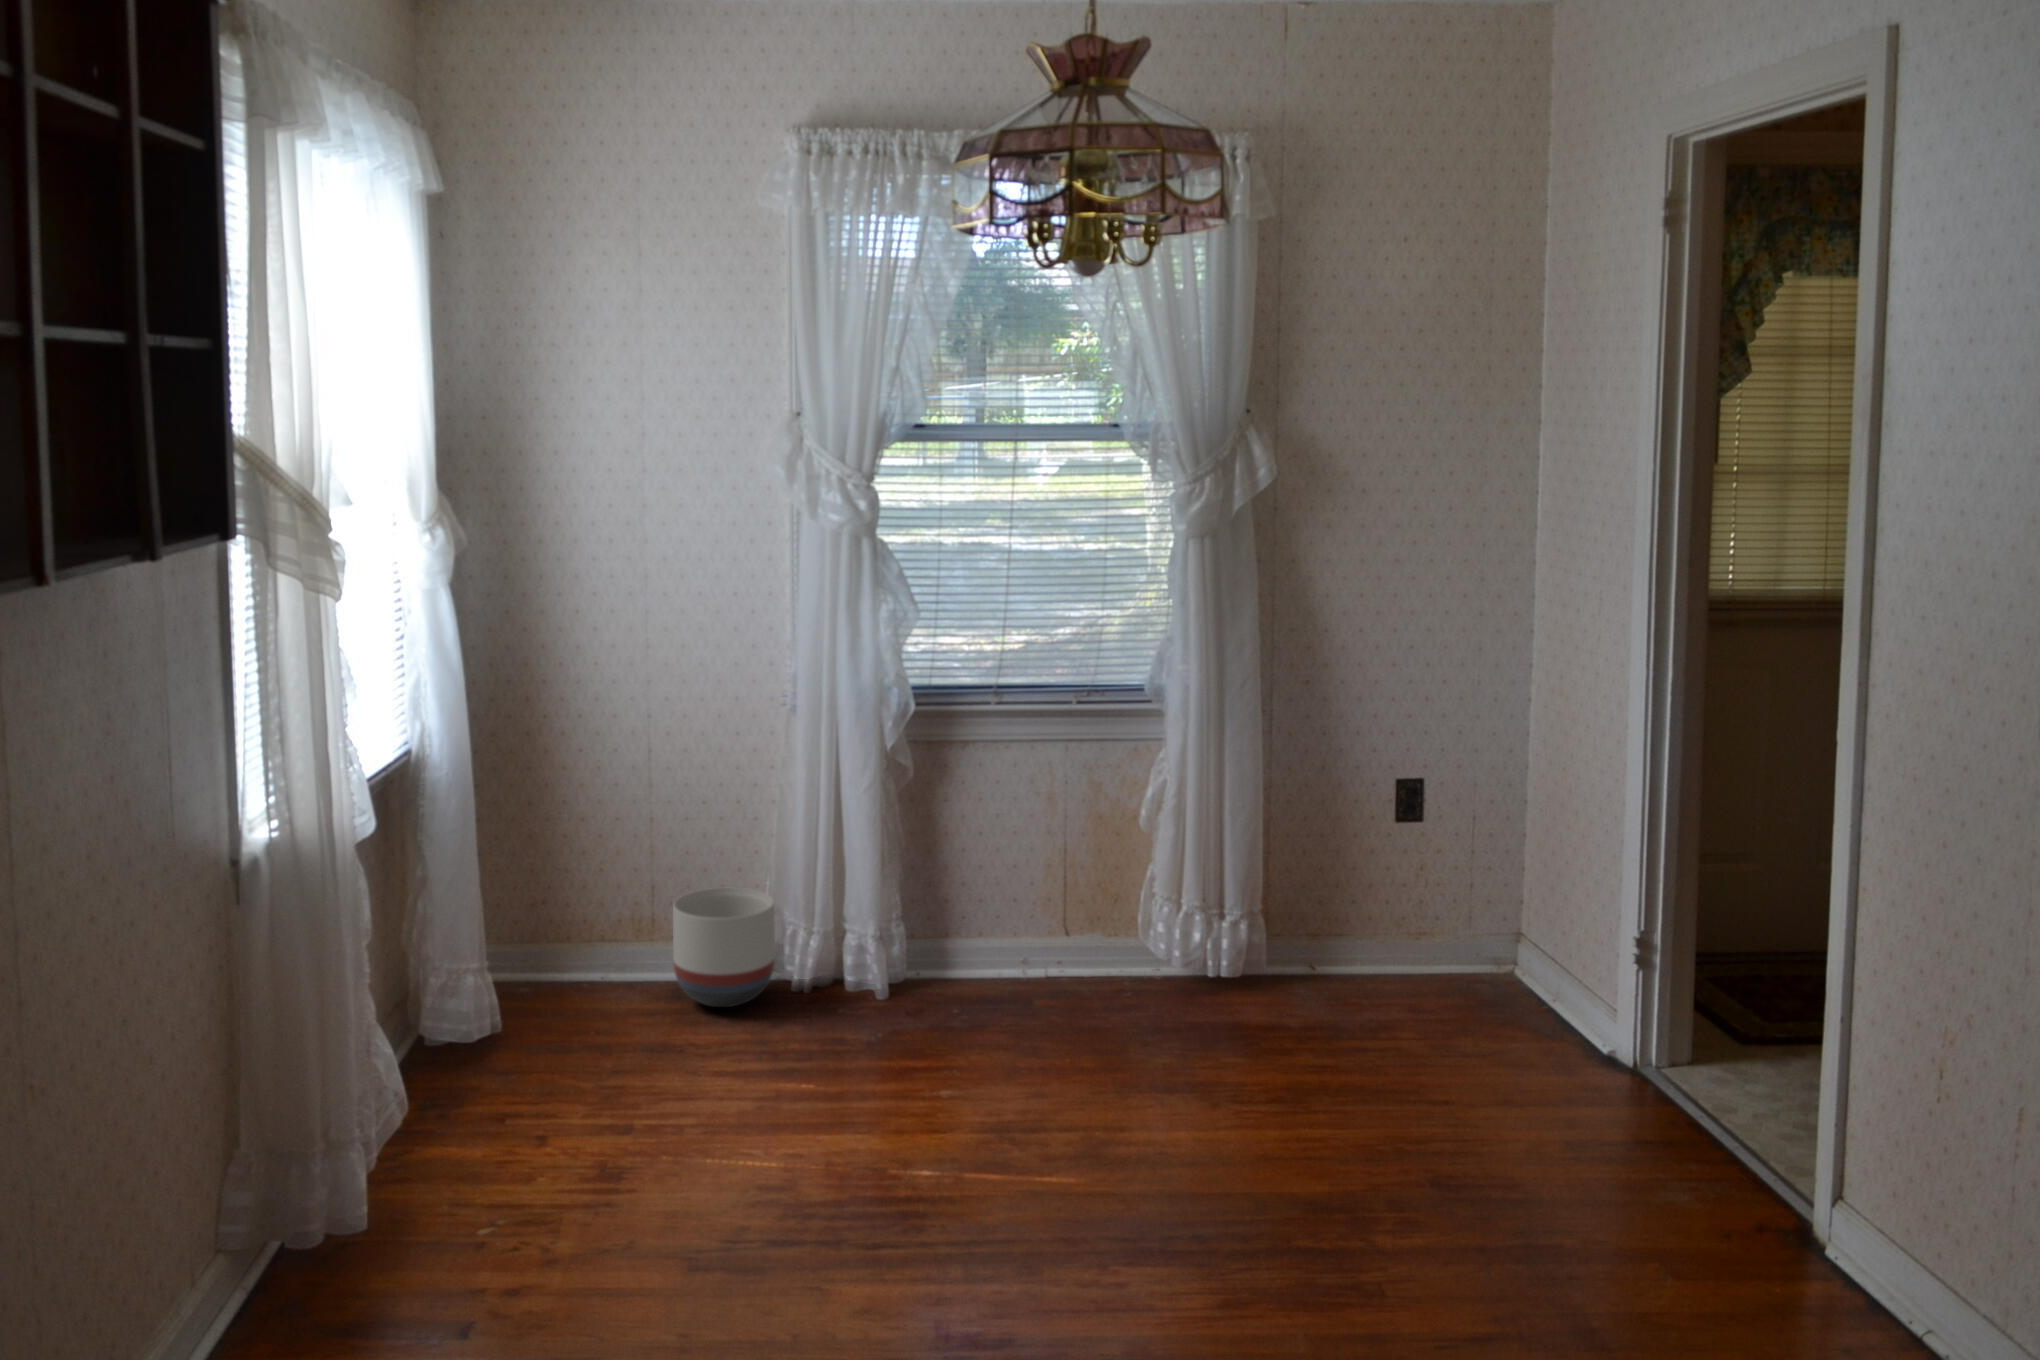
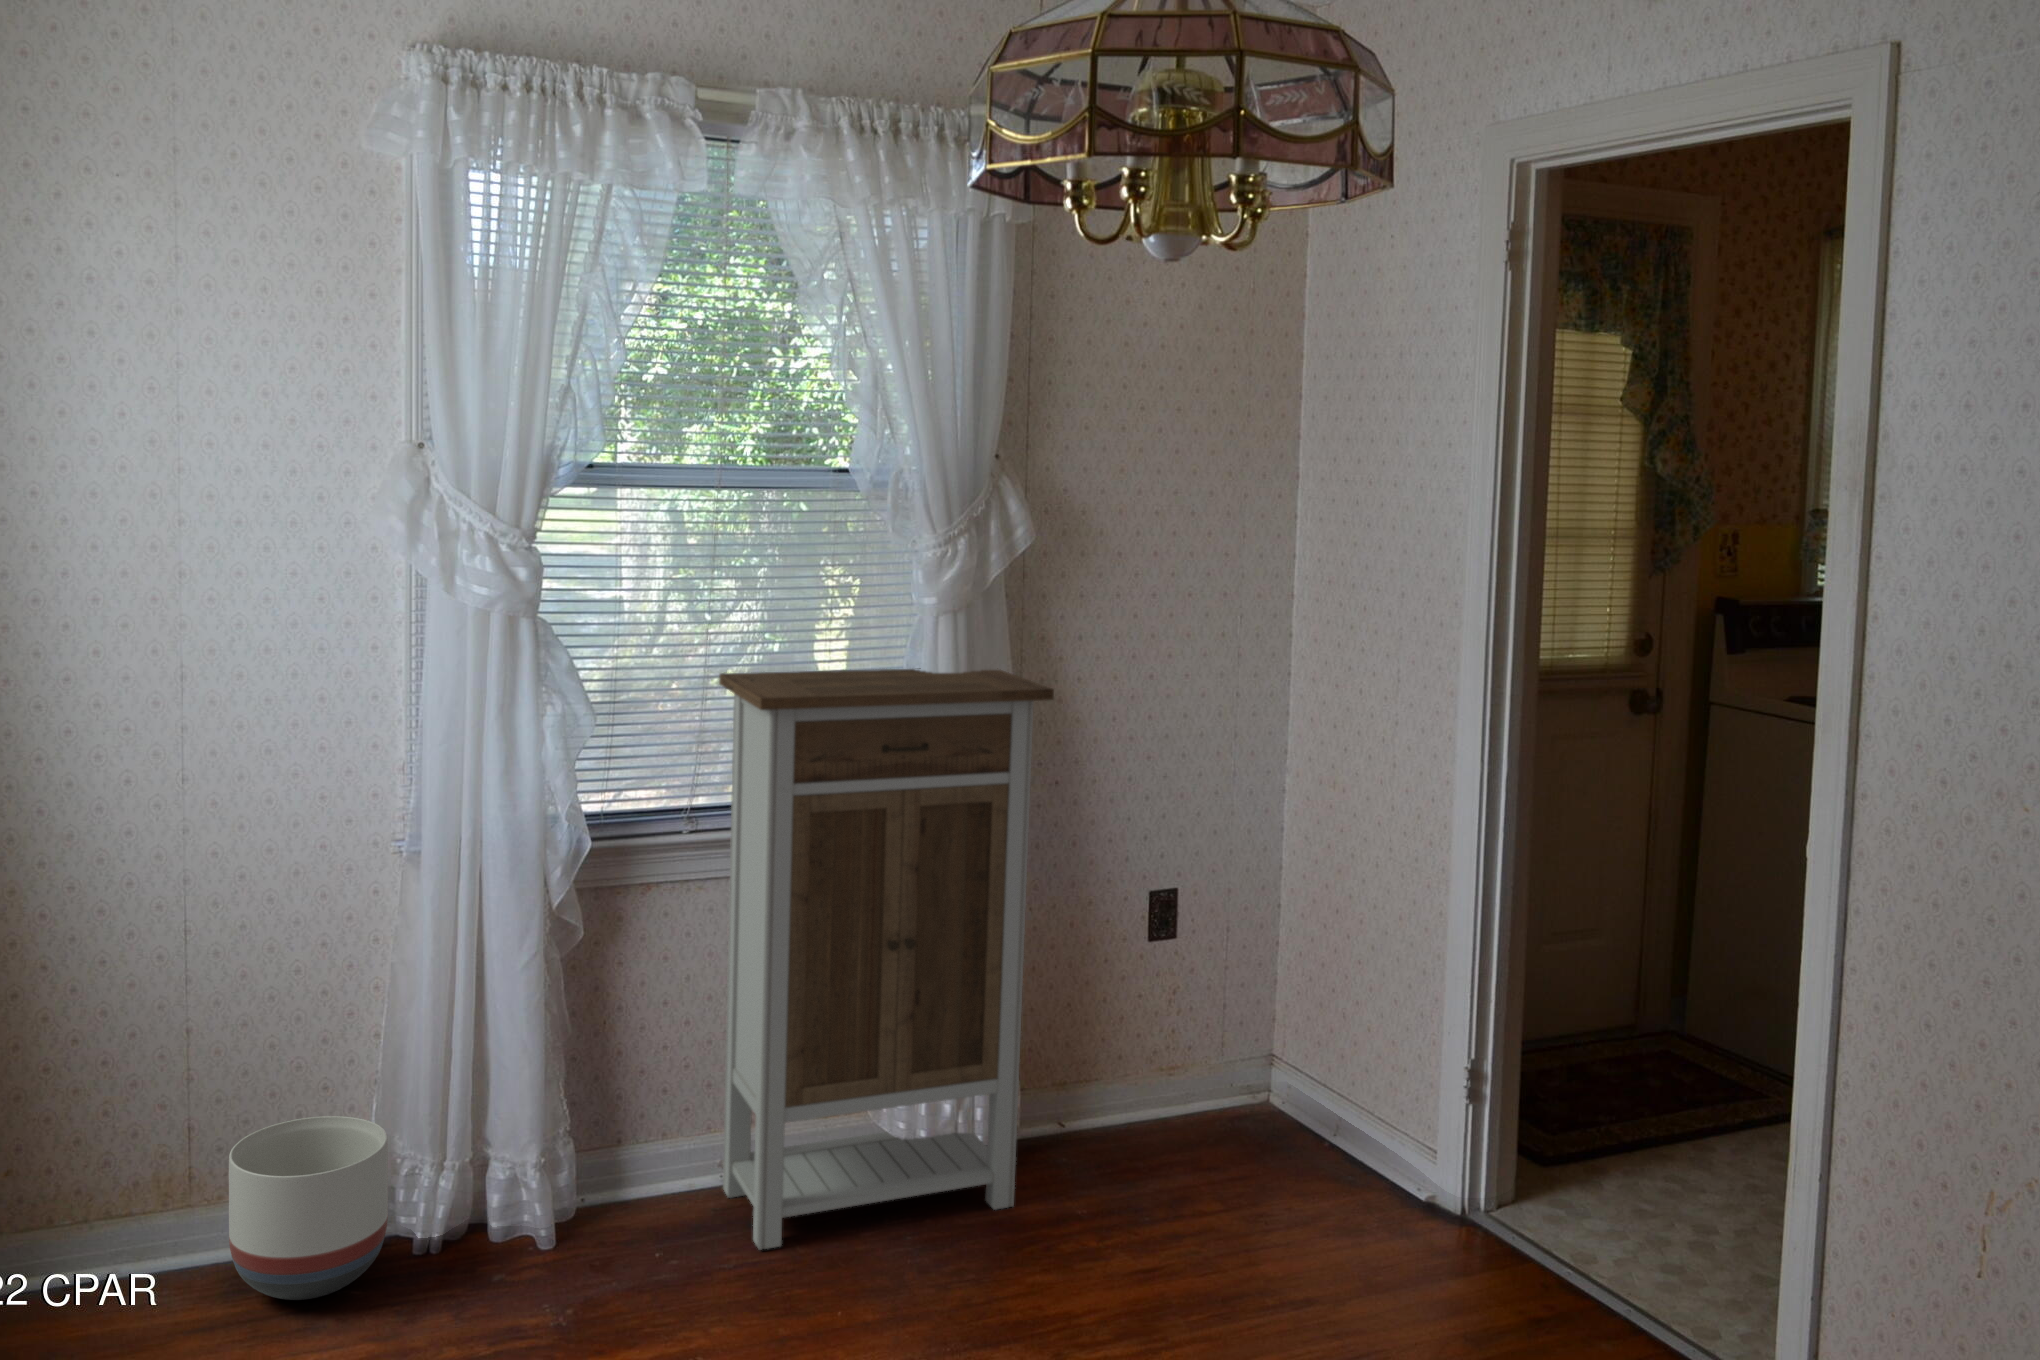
cabinet: none [1013,582,1271,1019] -> present [719,668,1054,1250]

